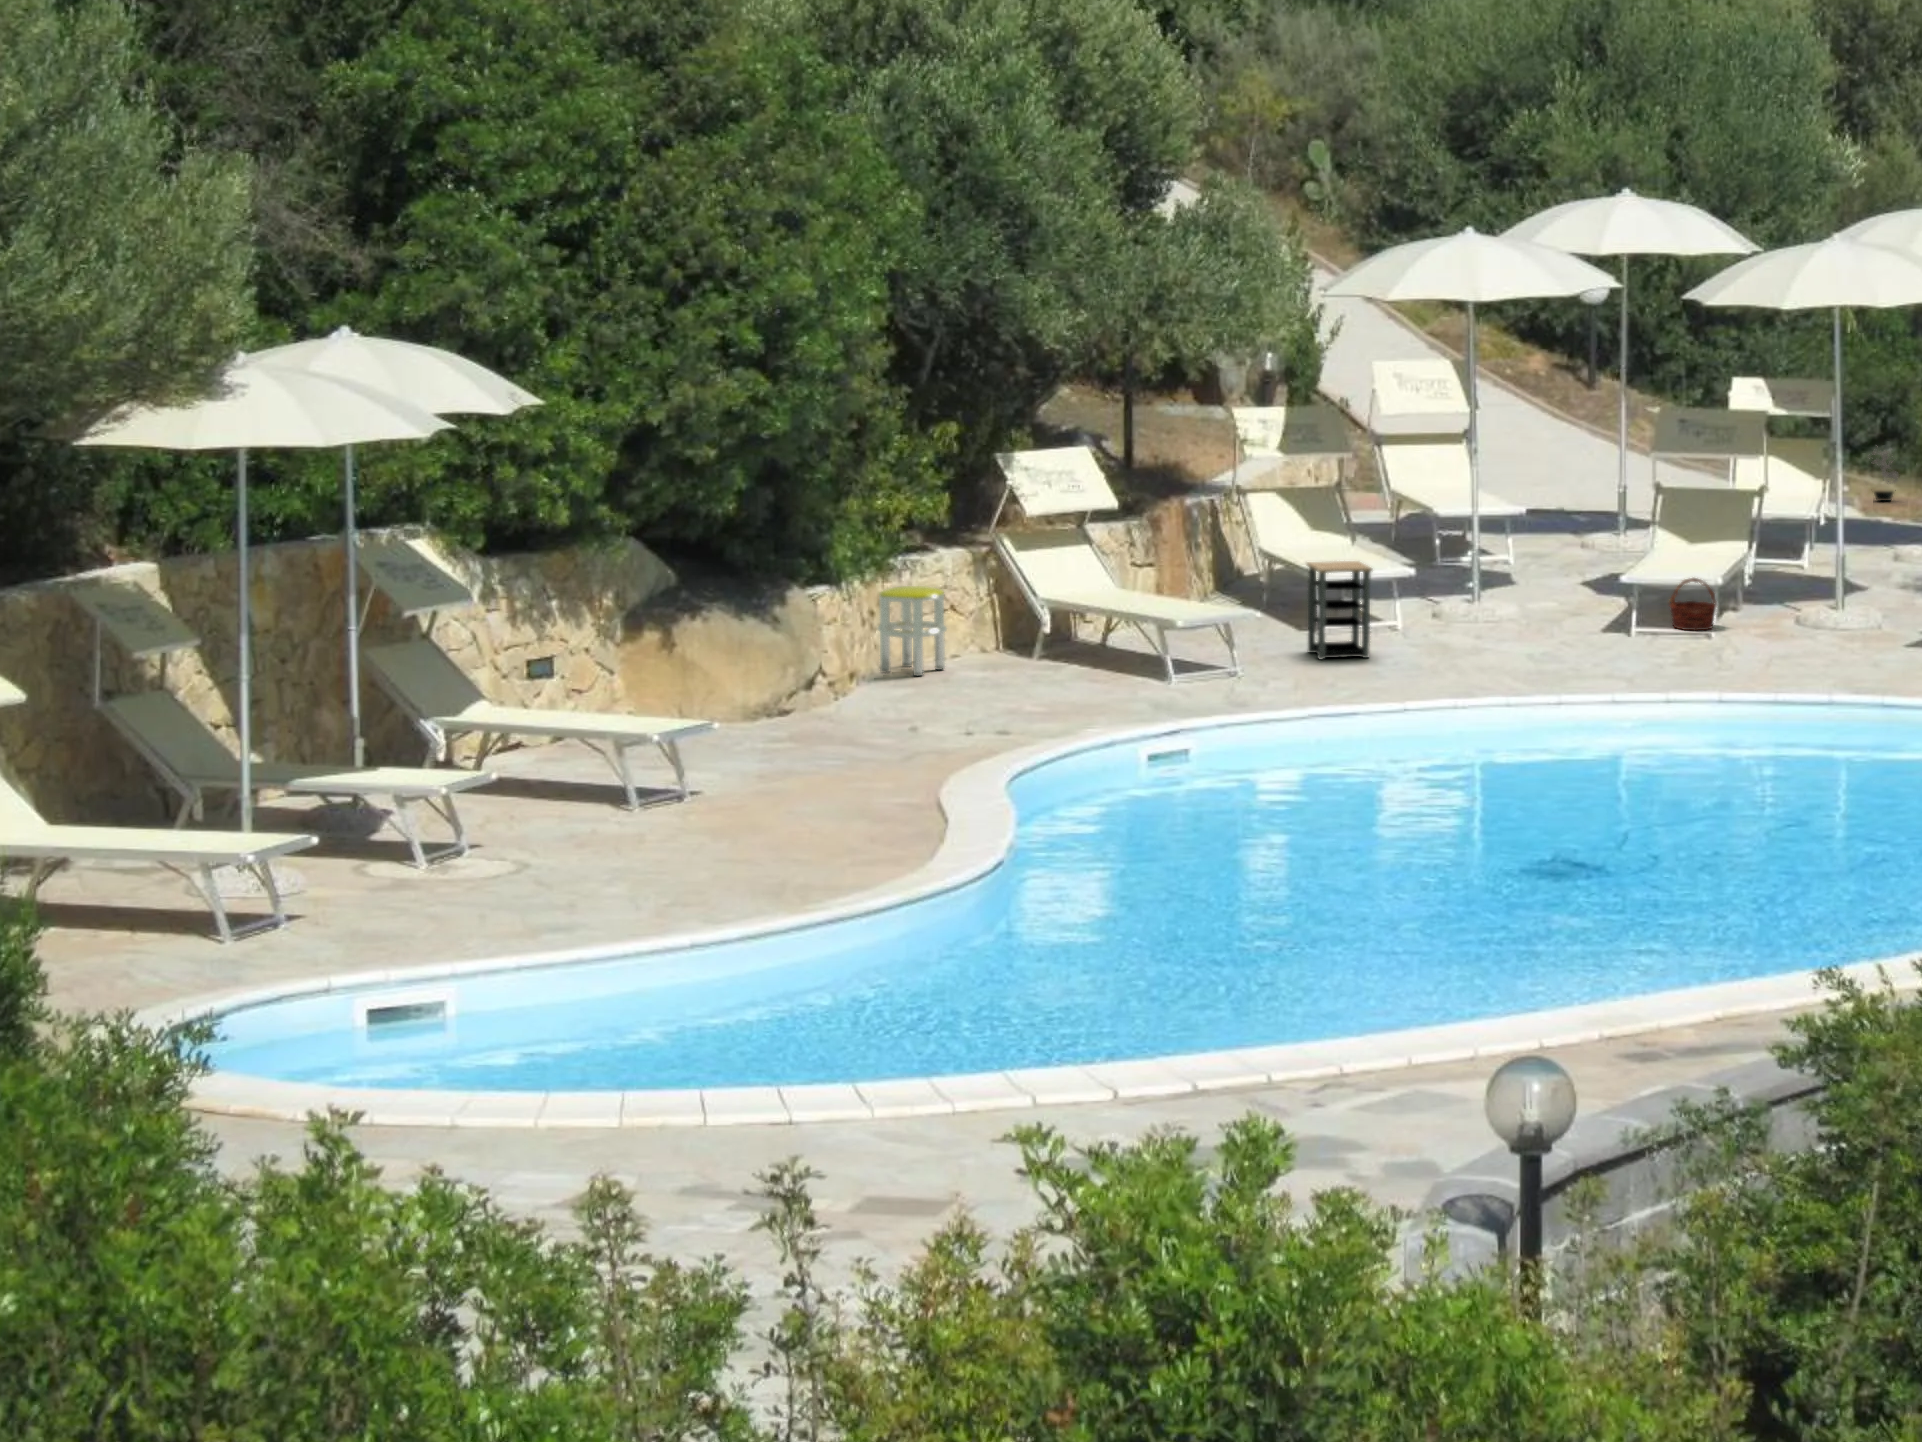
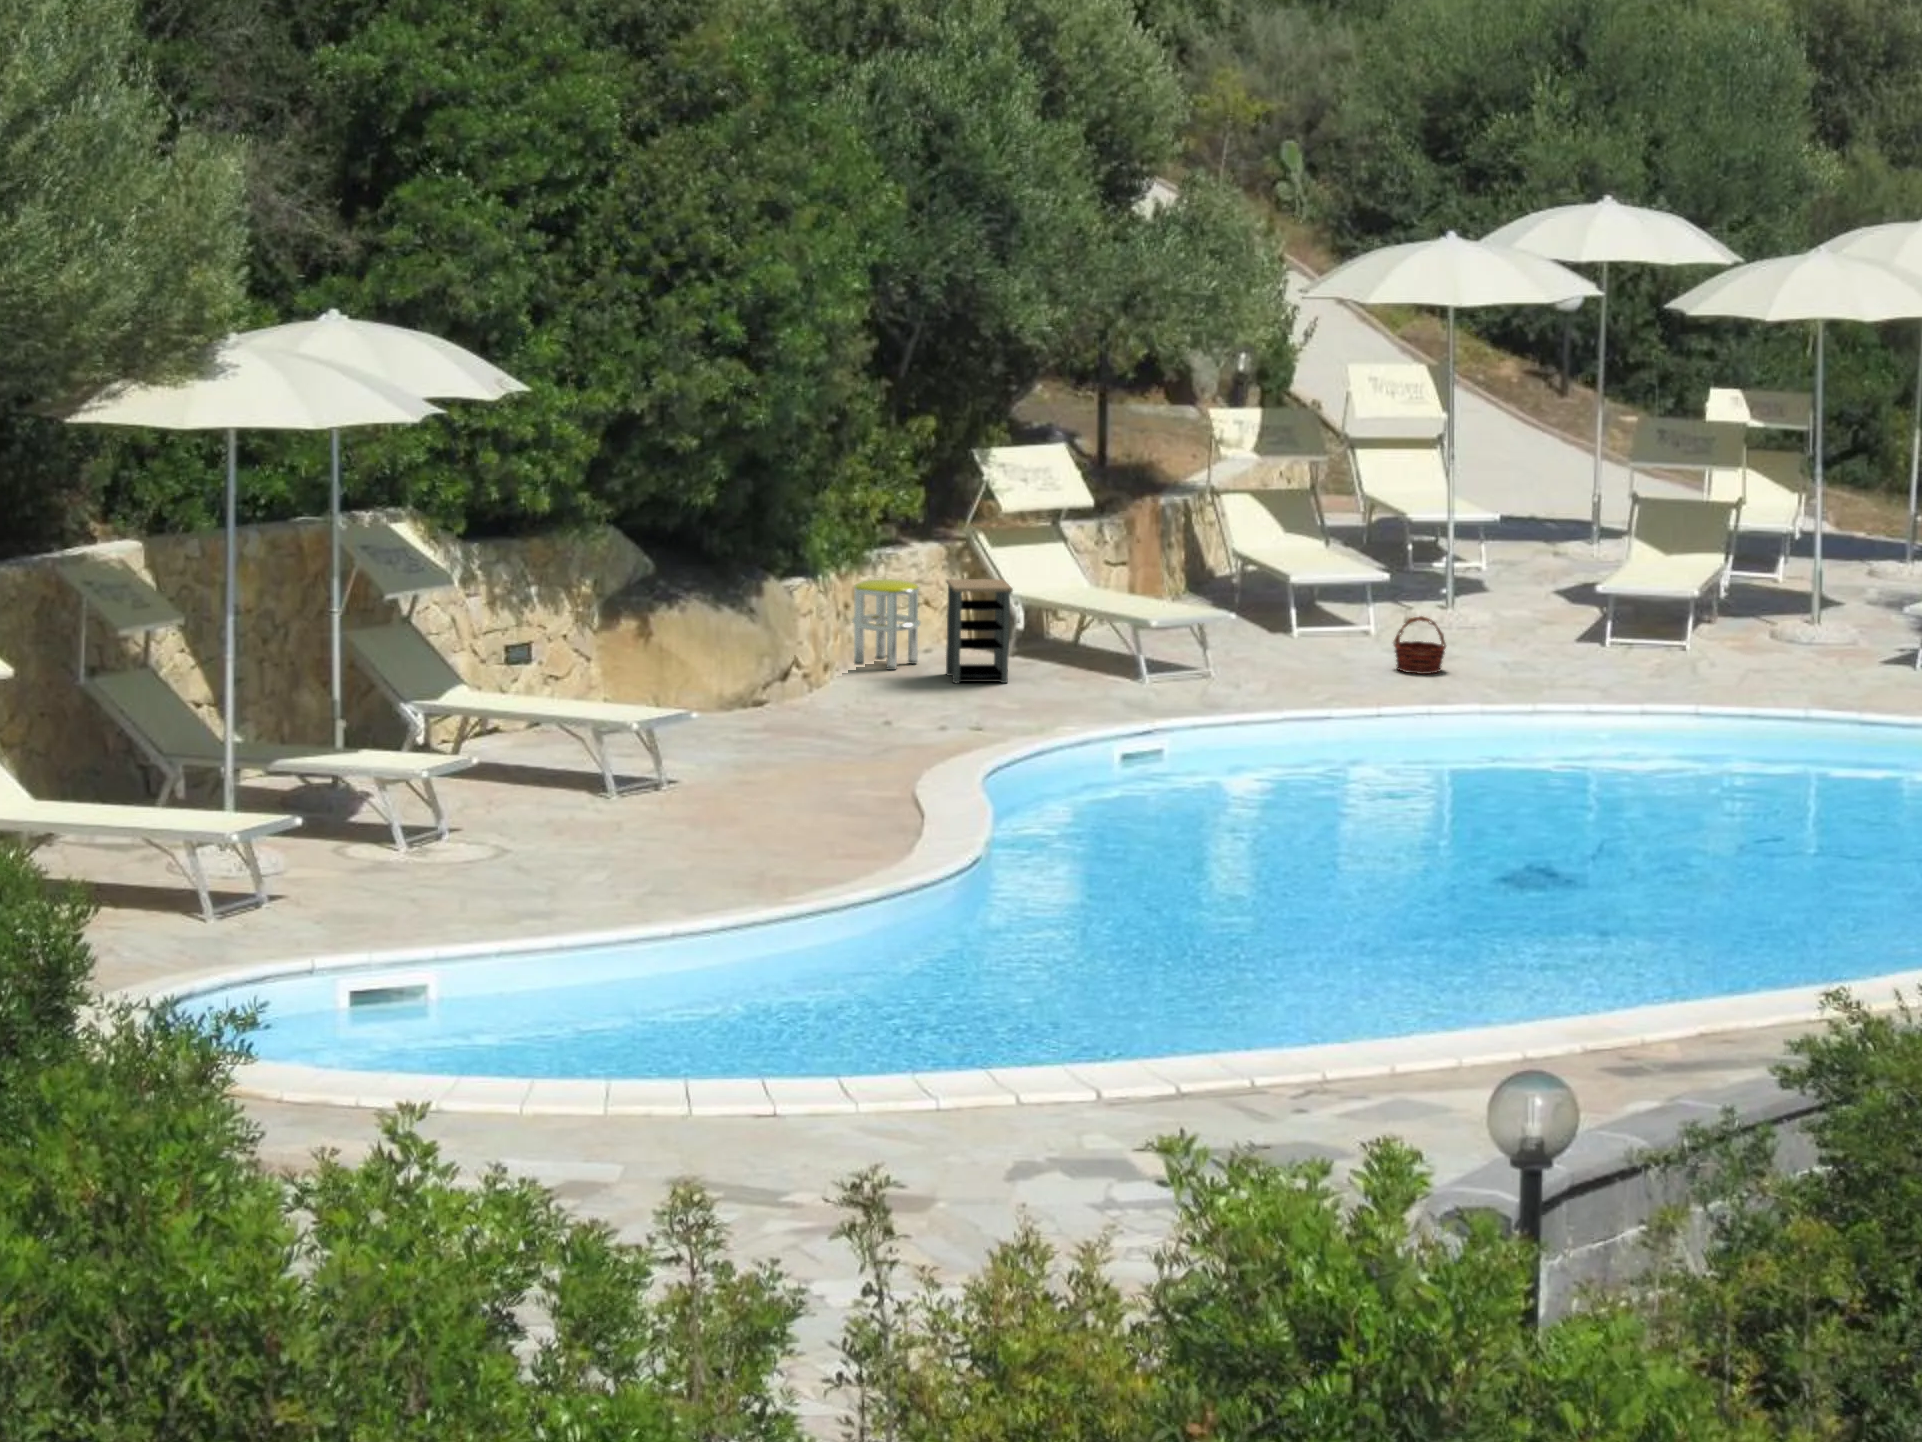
potted plant: present [1868,445,1898,501] -> none [1838,457,1873,516]
side table: present [1307,561,1372,659] -> present [946,579,1013,683]
basket: present [1669,578,1717,630] -> present [1394,616,1446,674]

